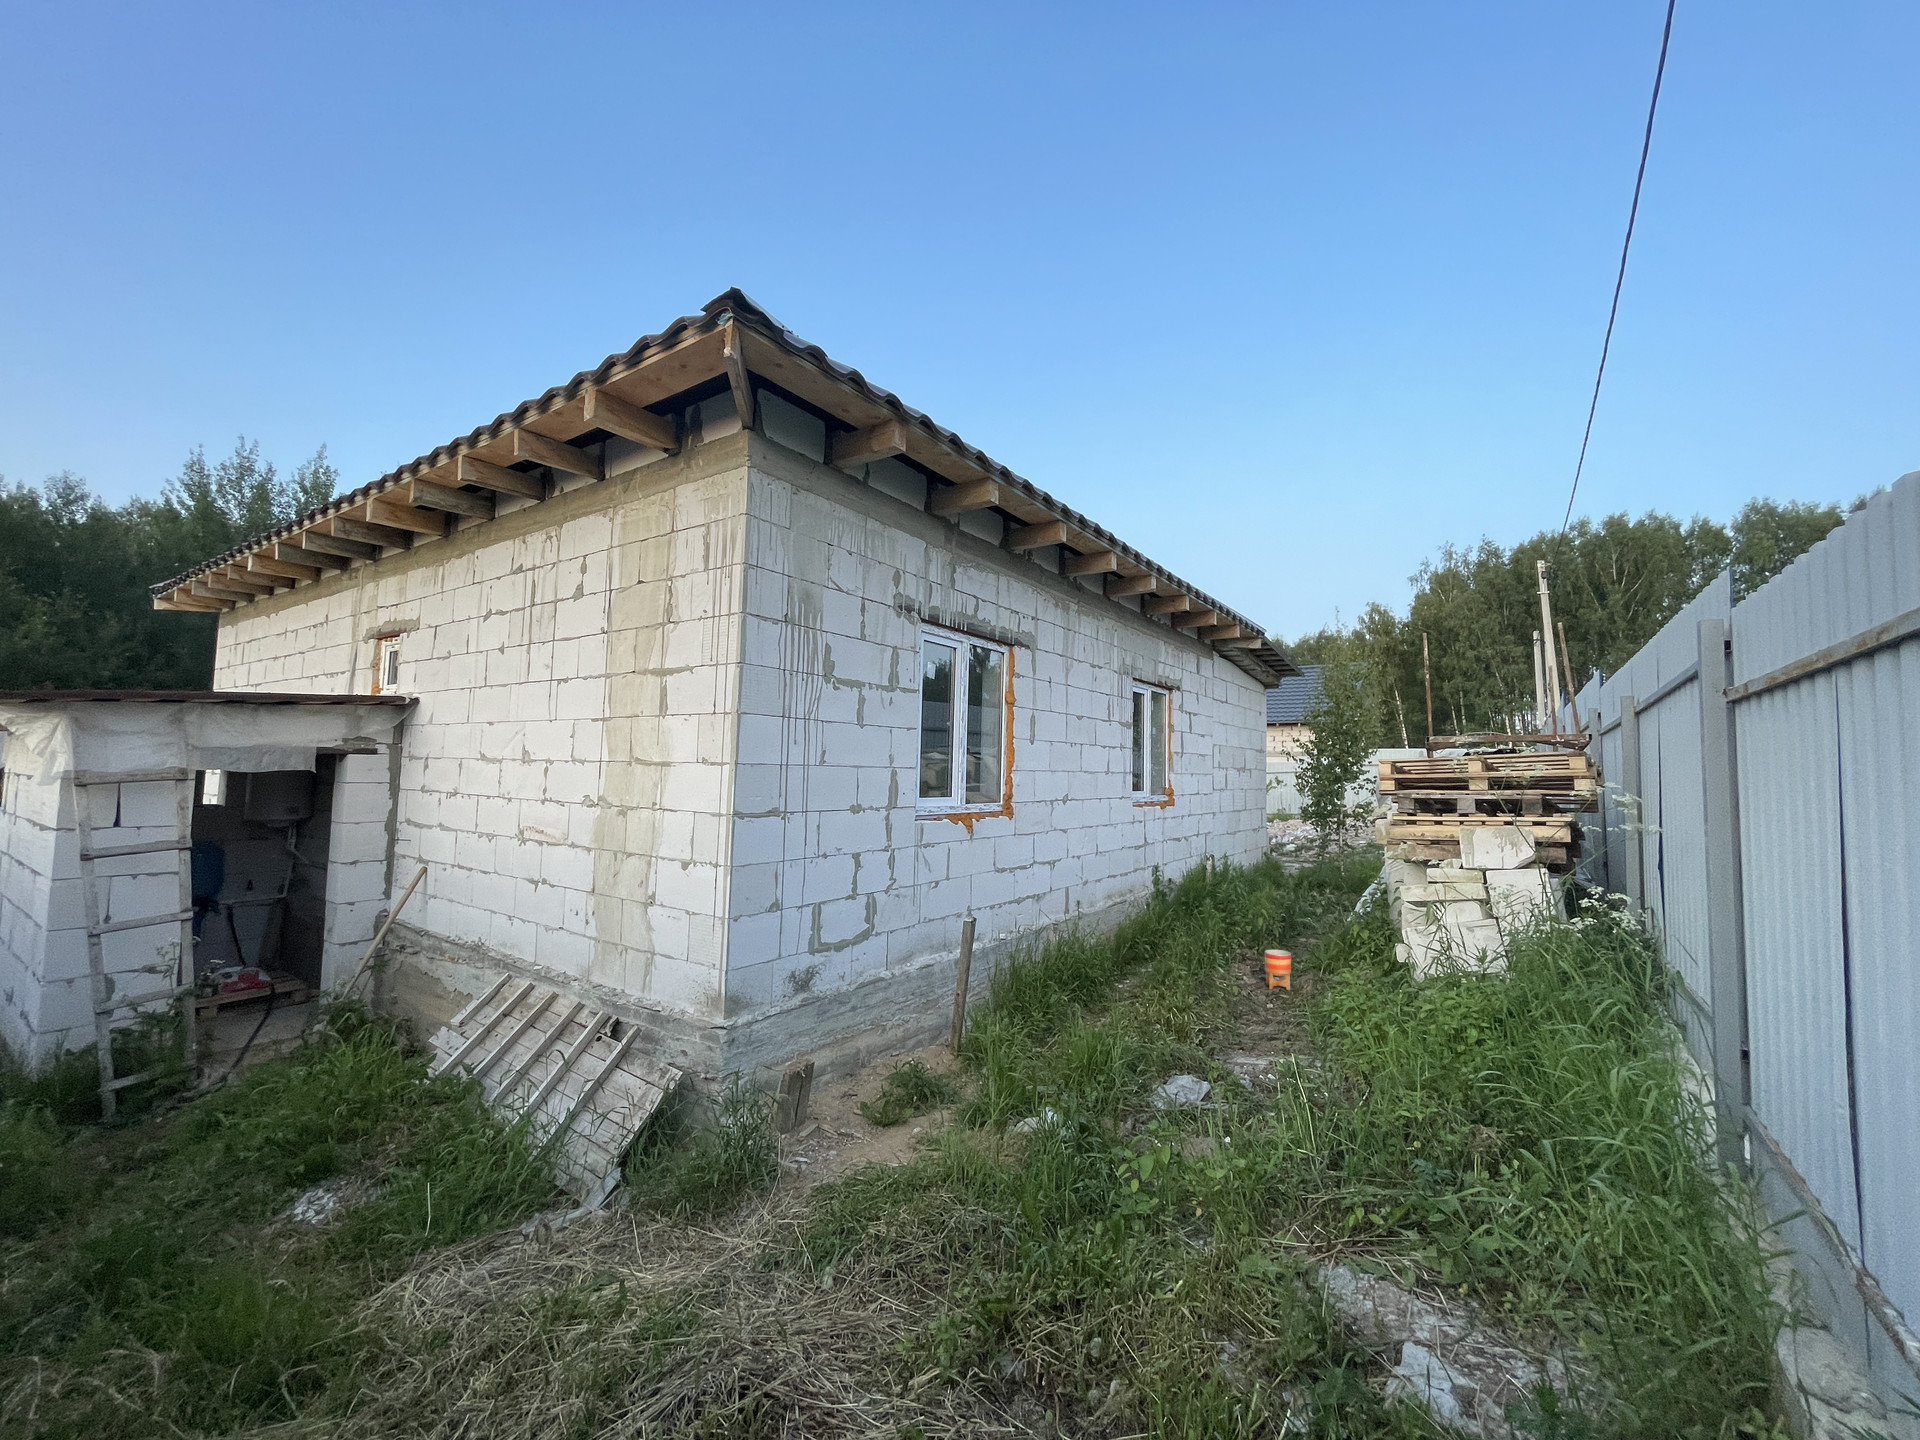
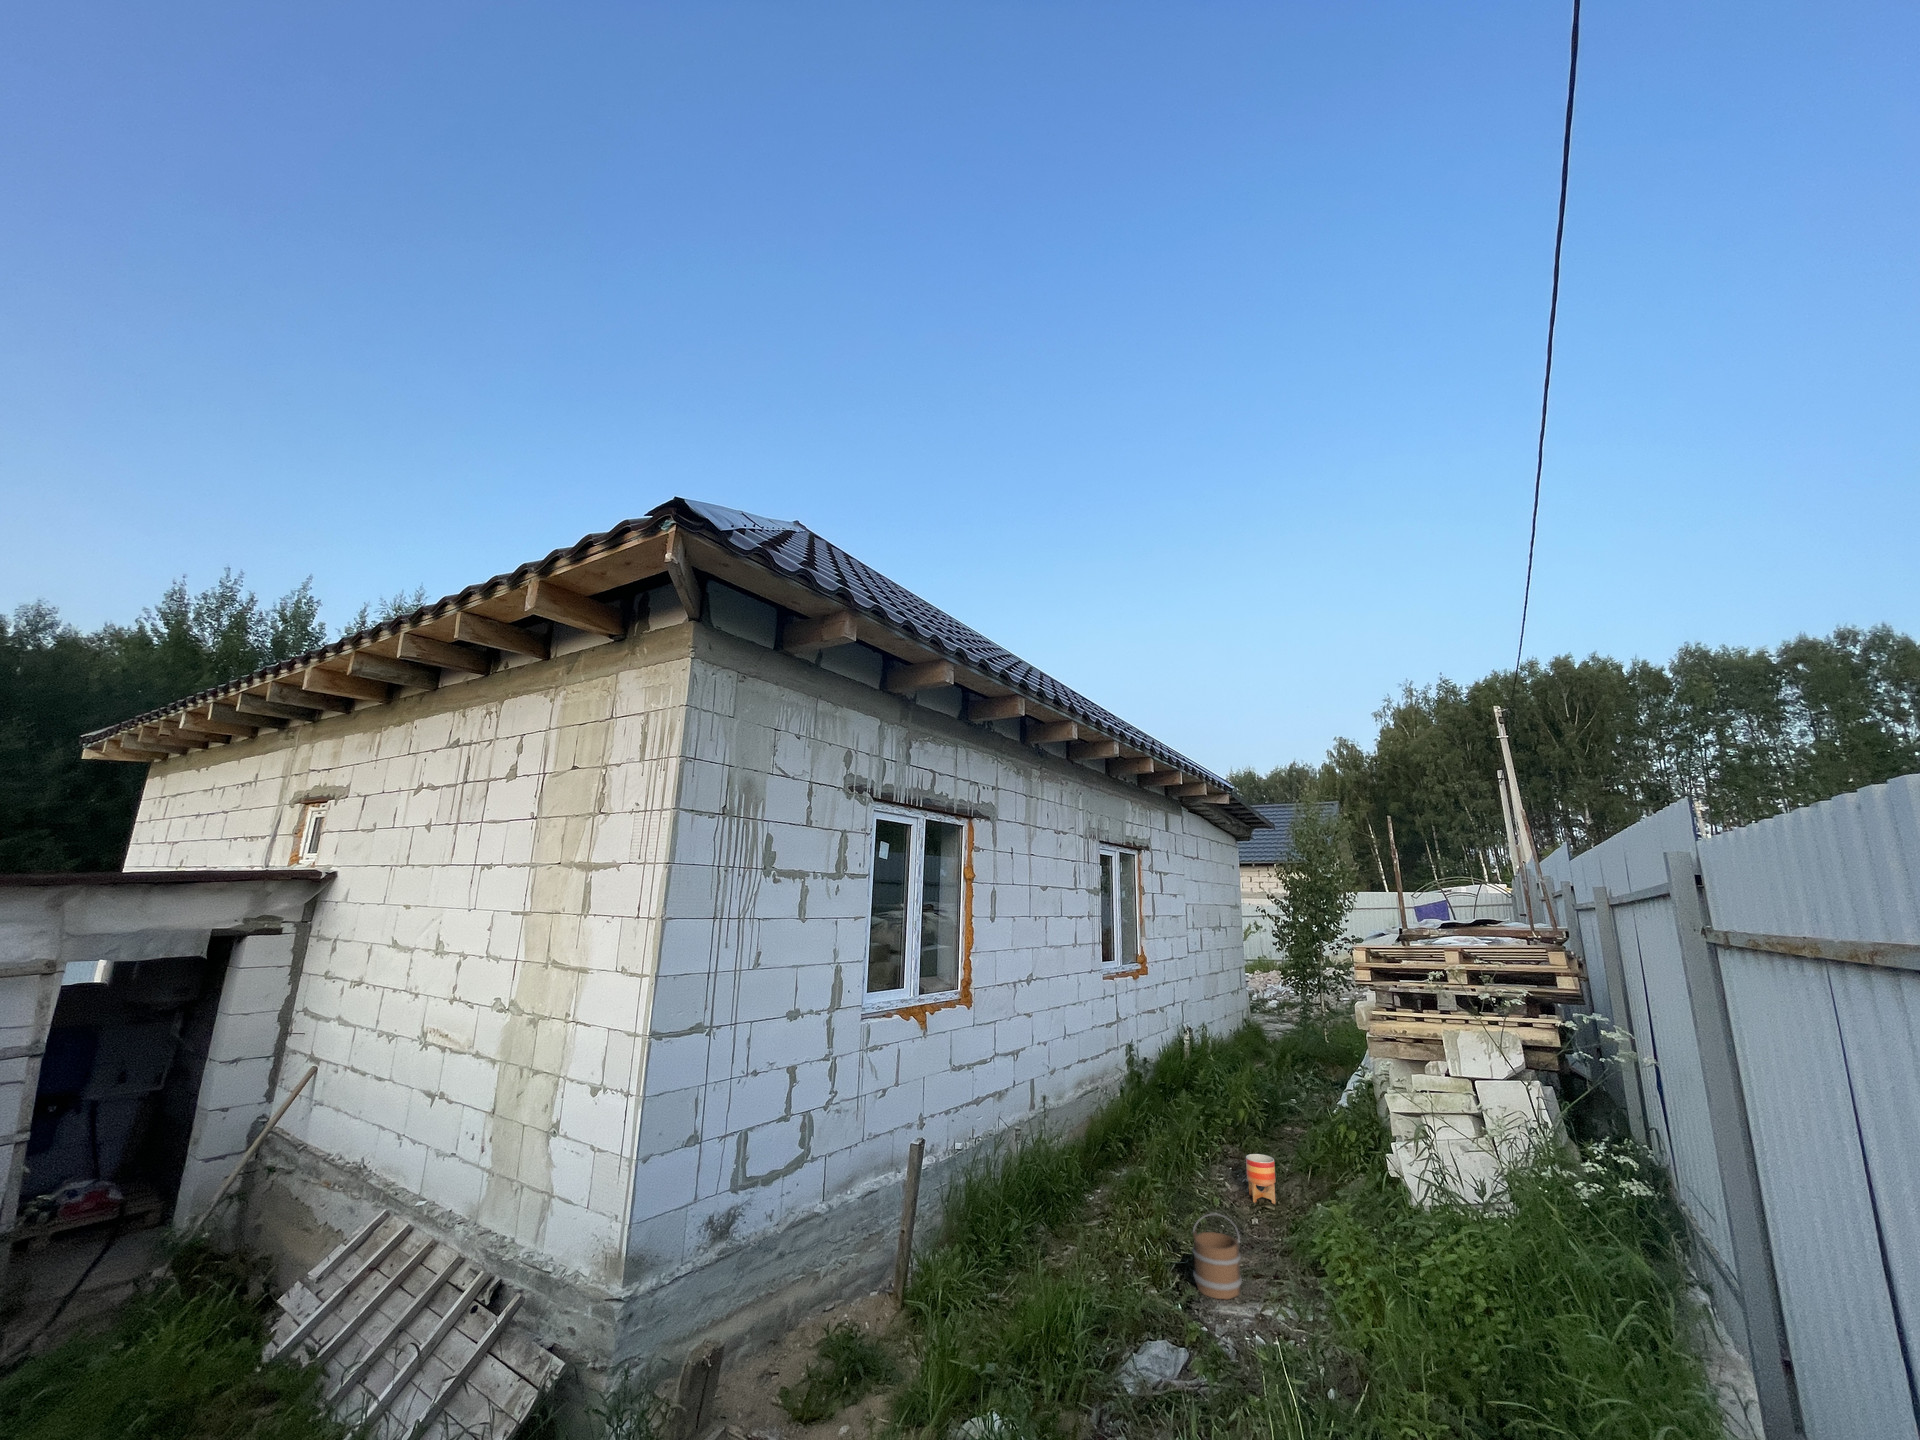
bucket: none [1213,984,1256,1051] -> present [1192,1213,1242,1299]

